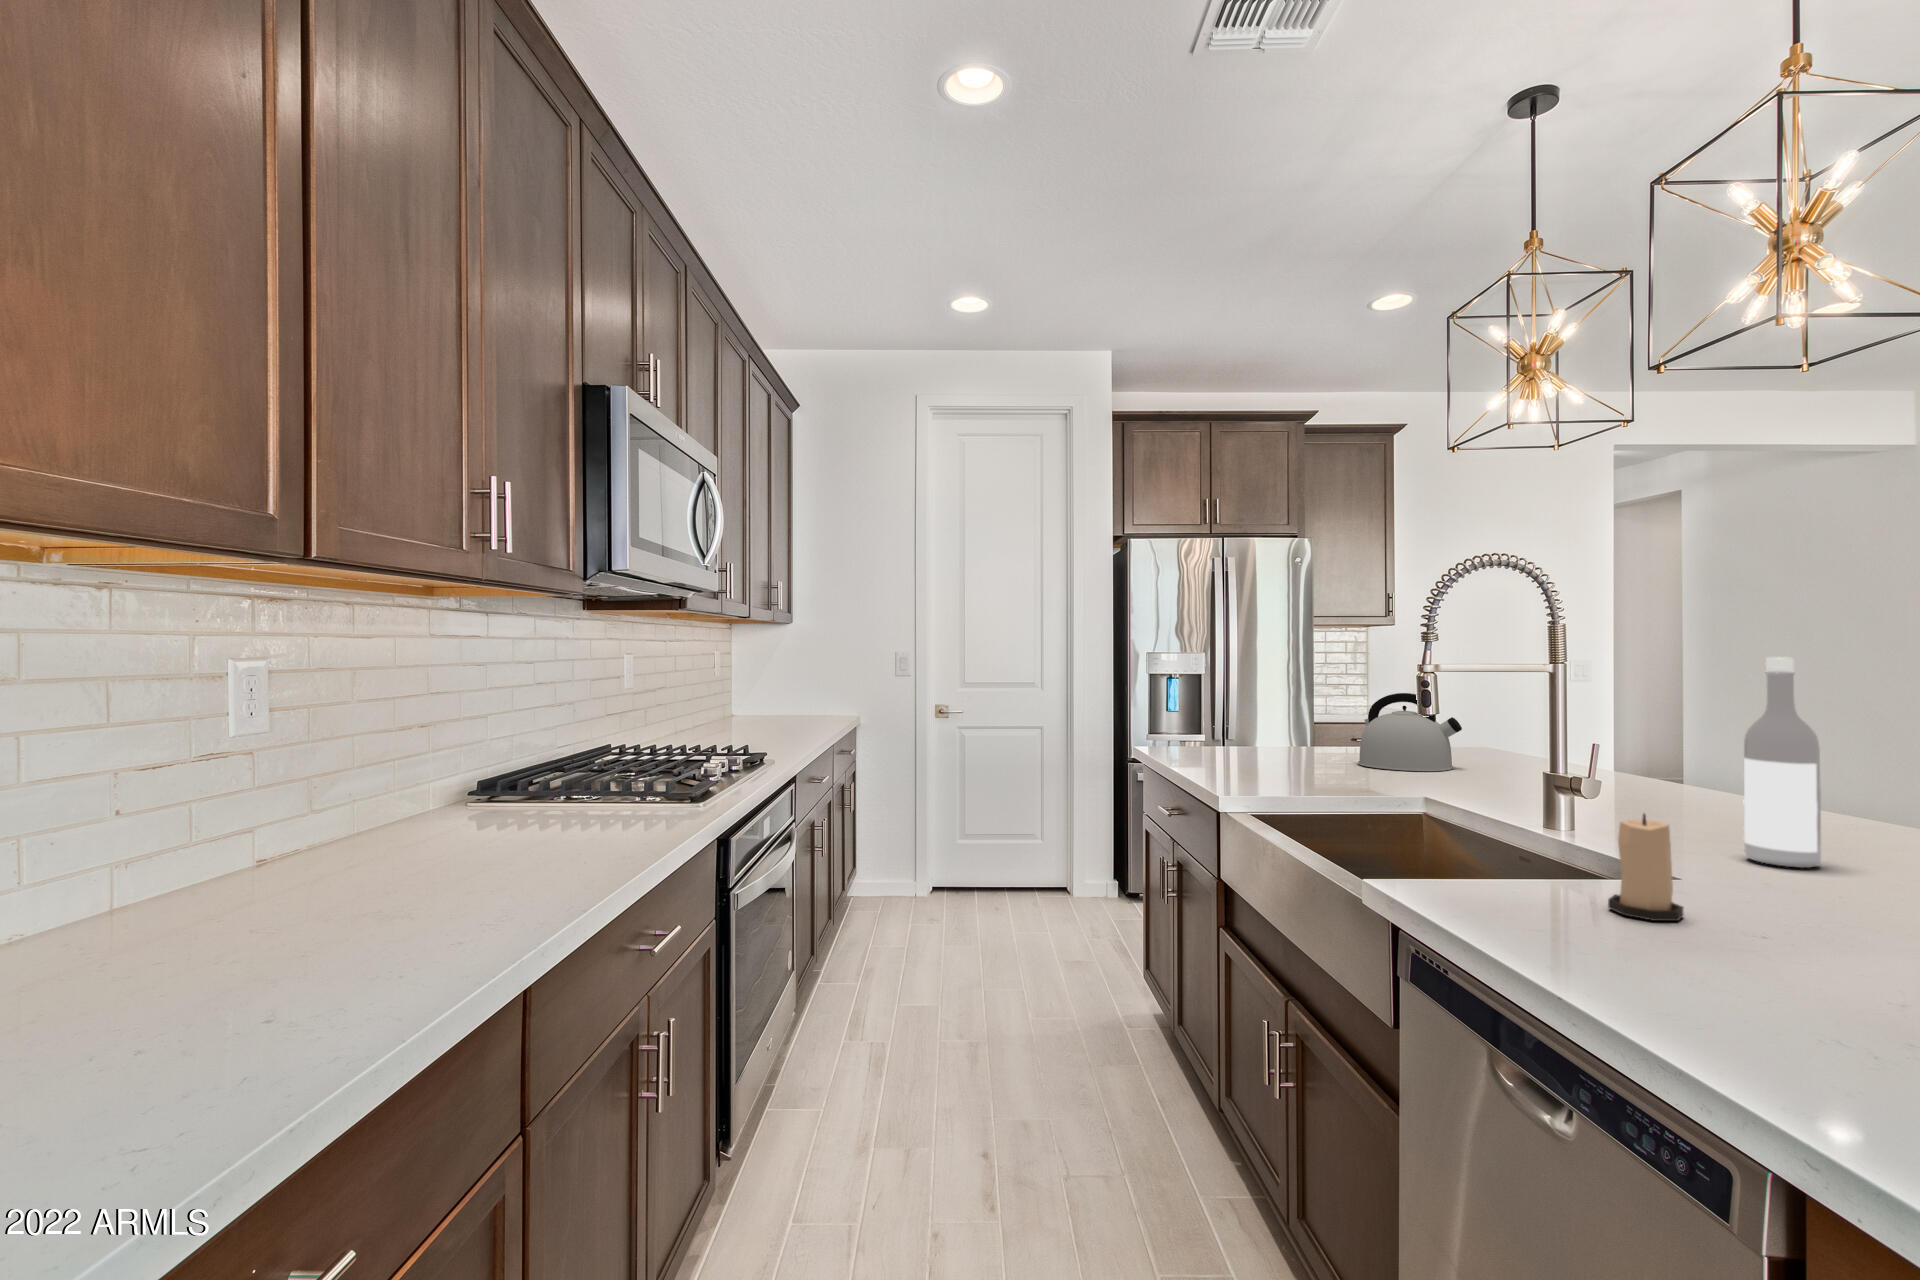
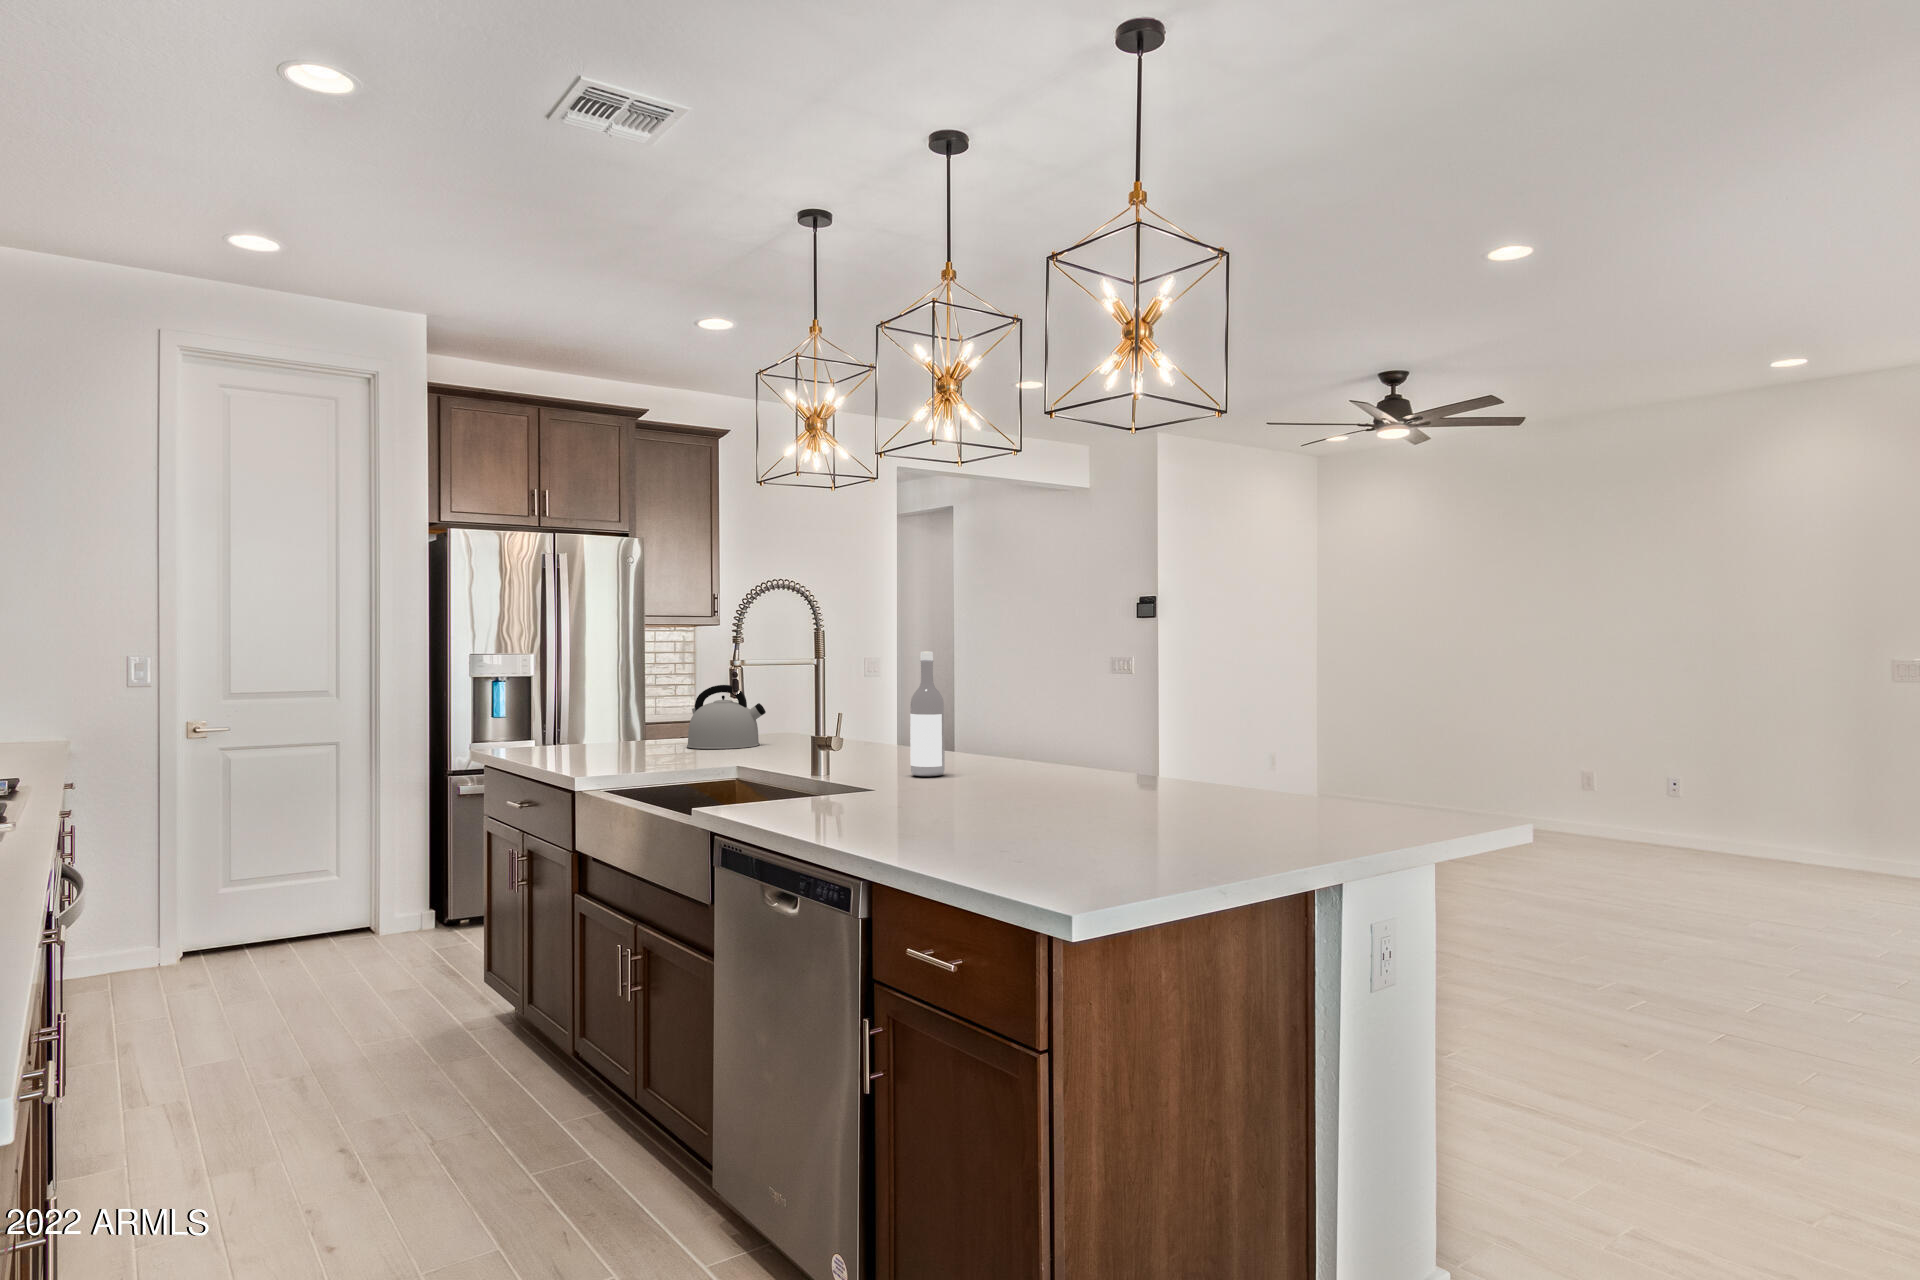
candle: present [1608,814,1683,921] -> none [829,744,865,805]

